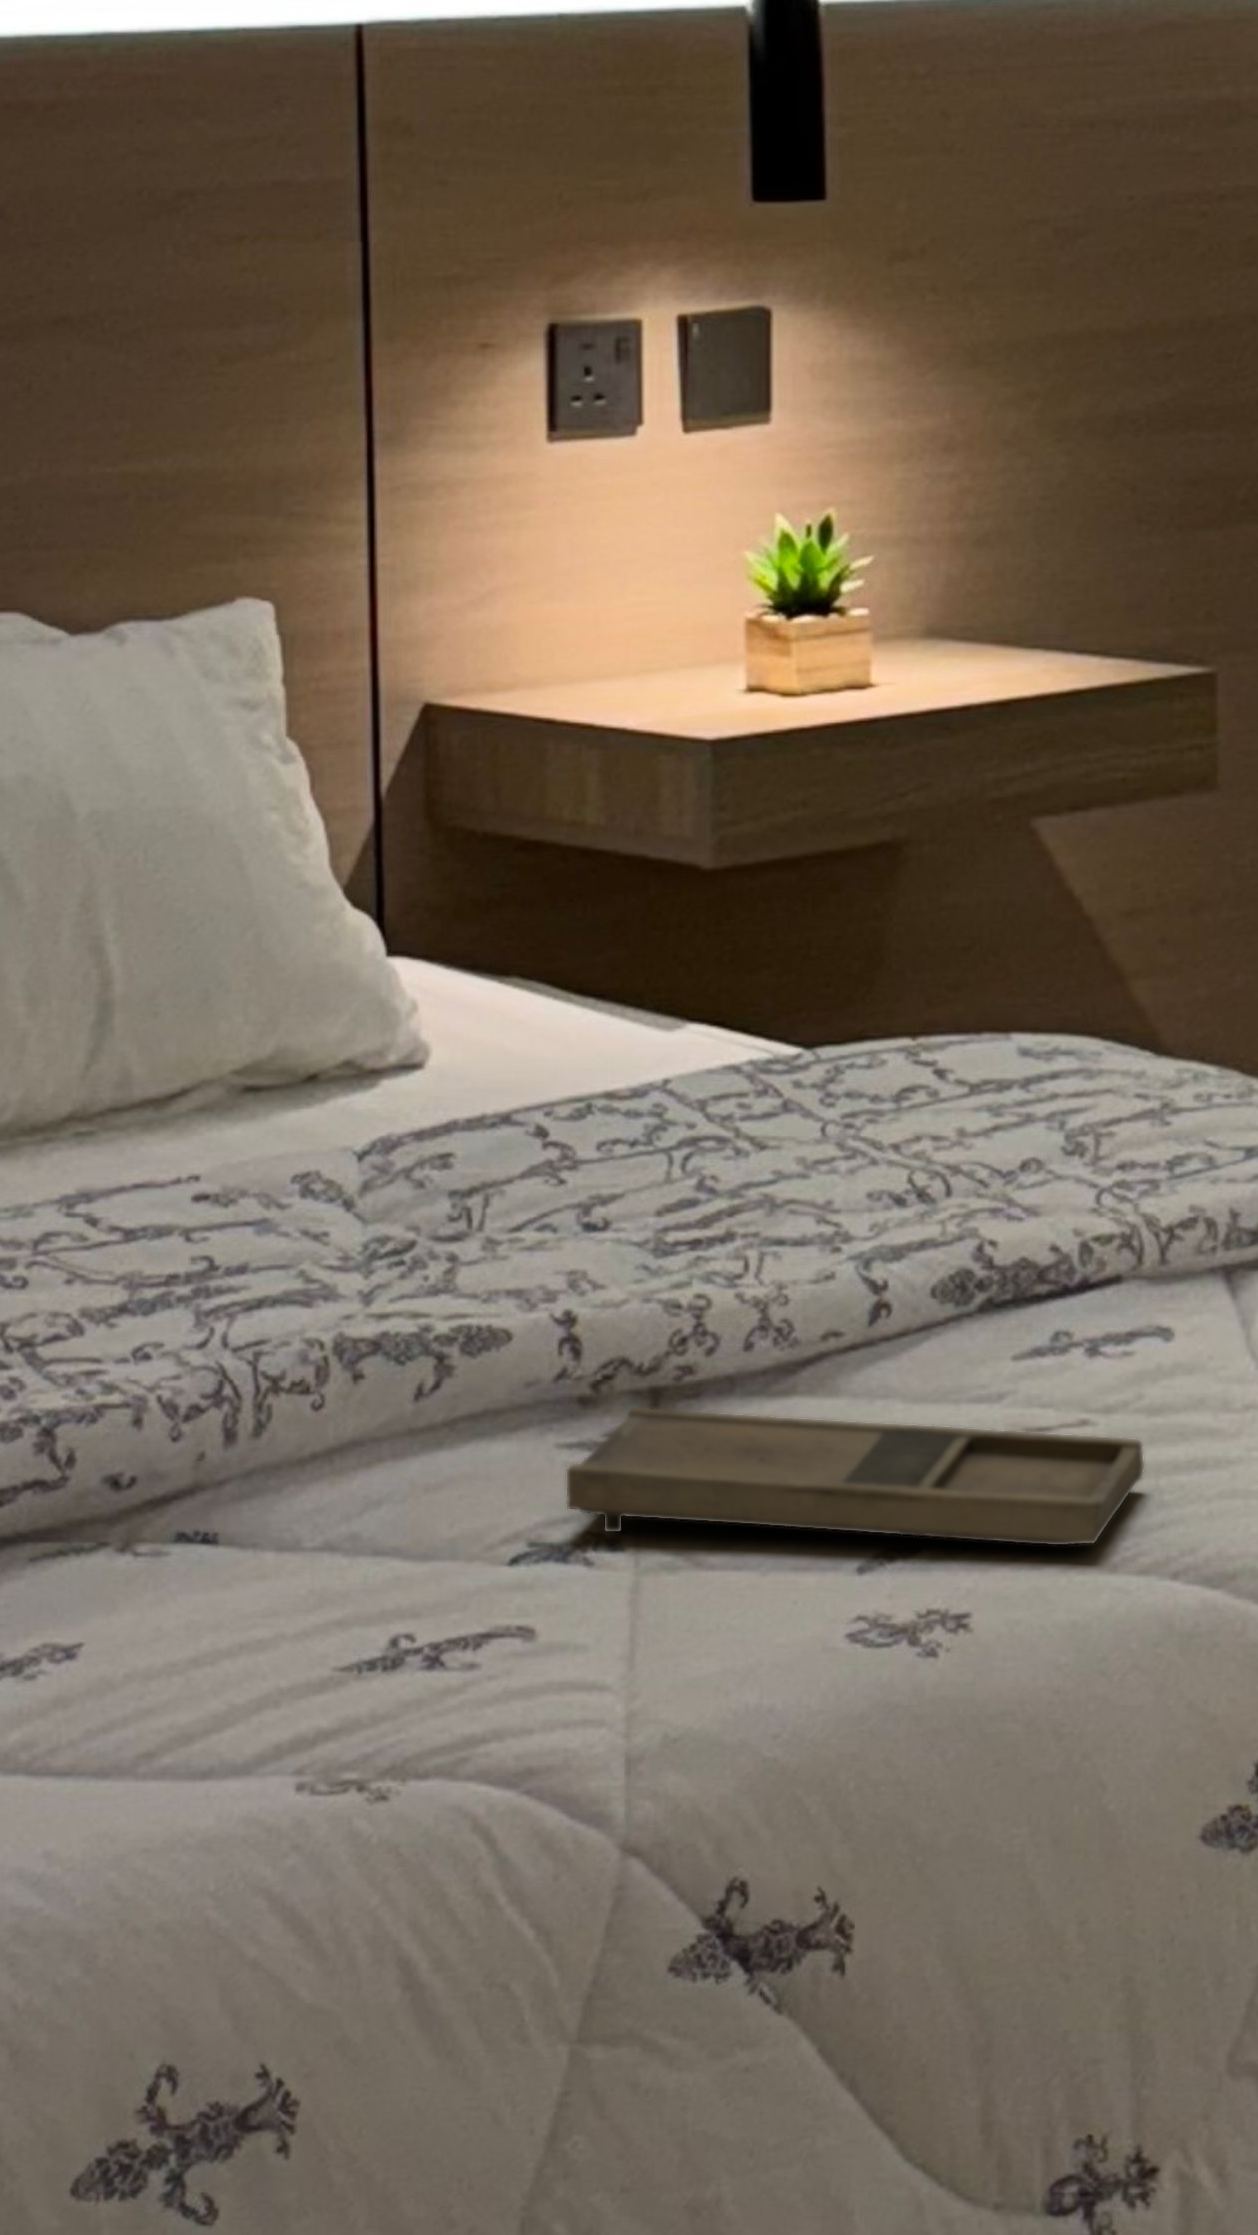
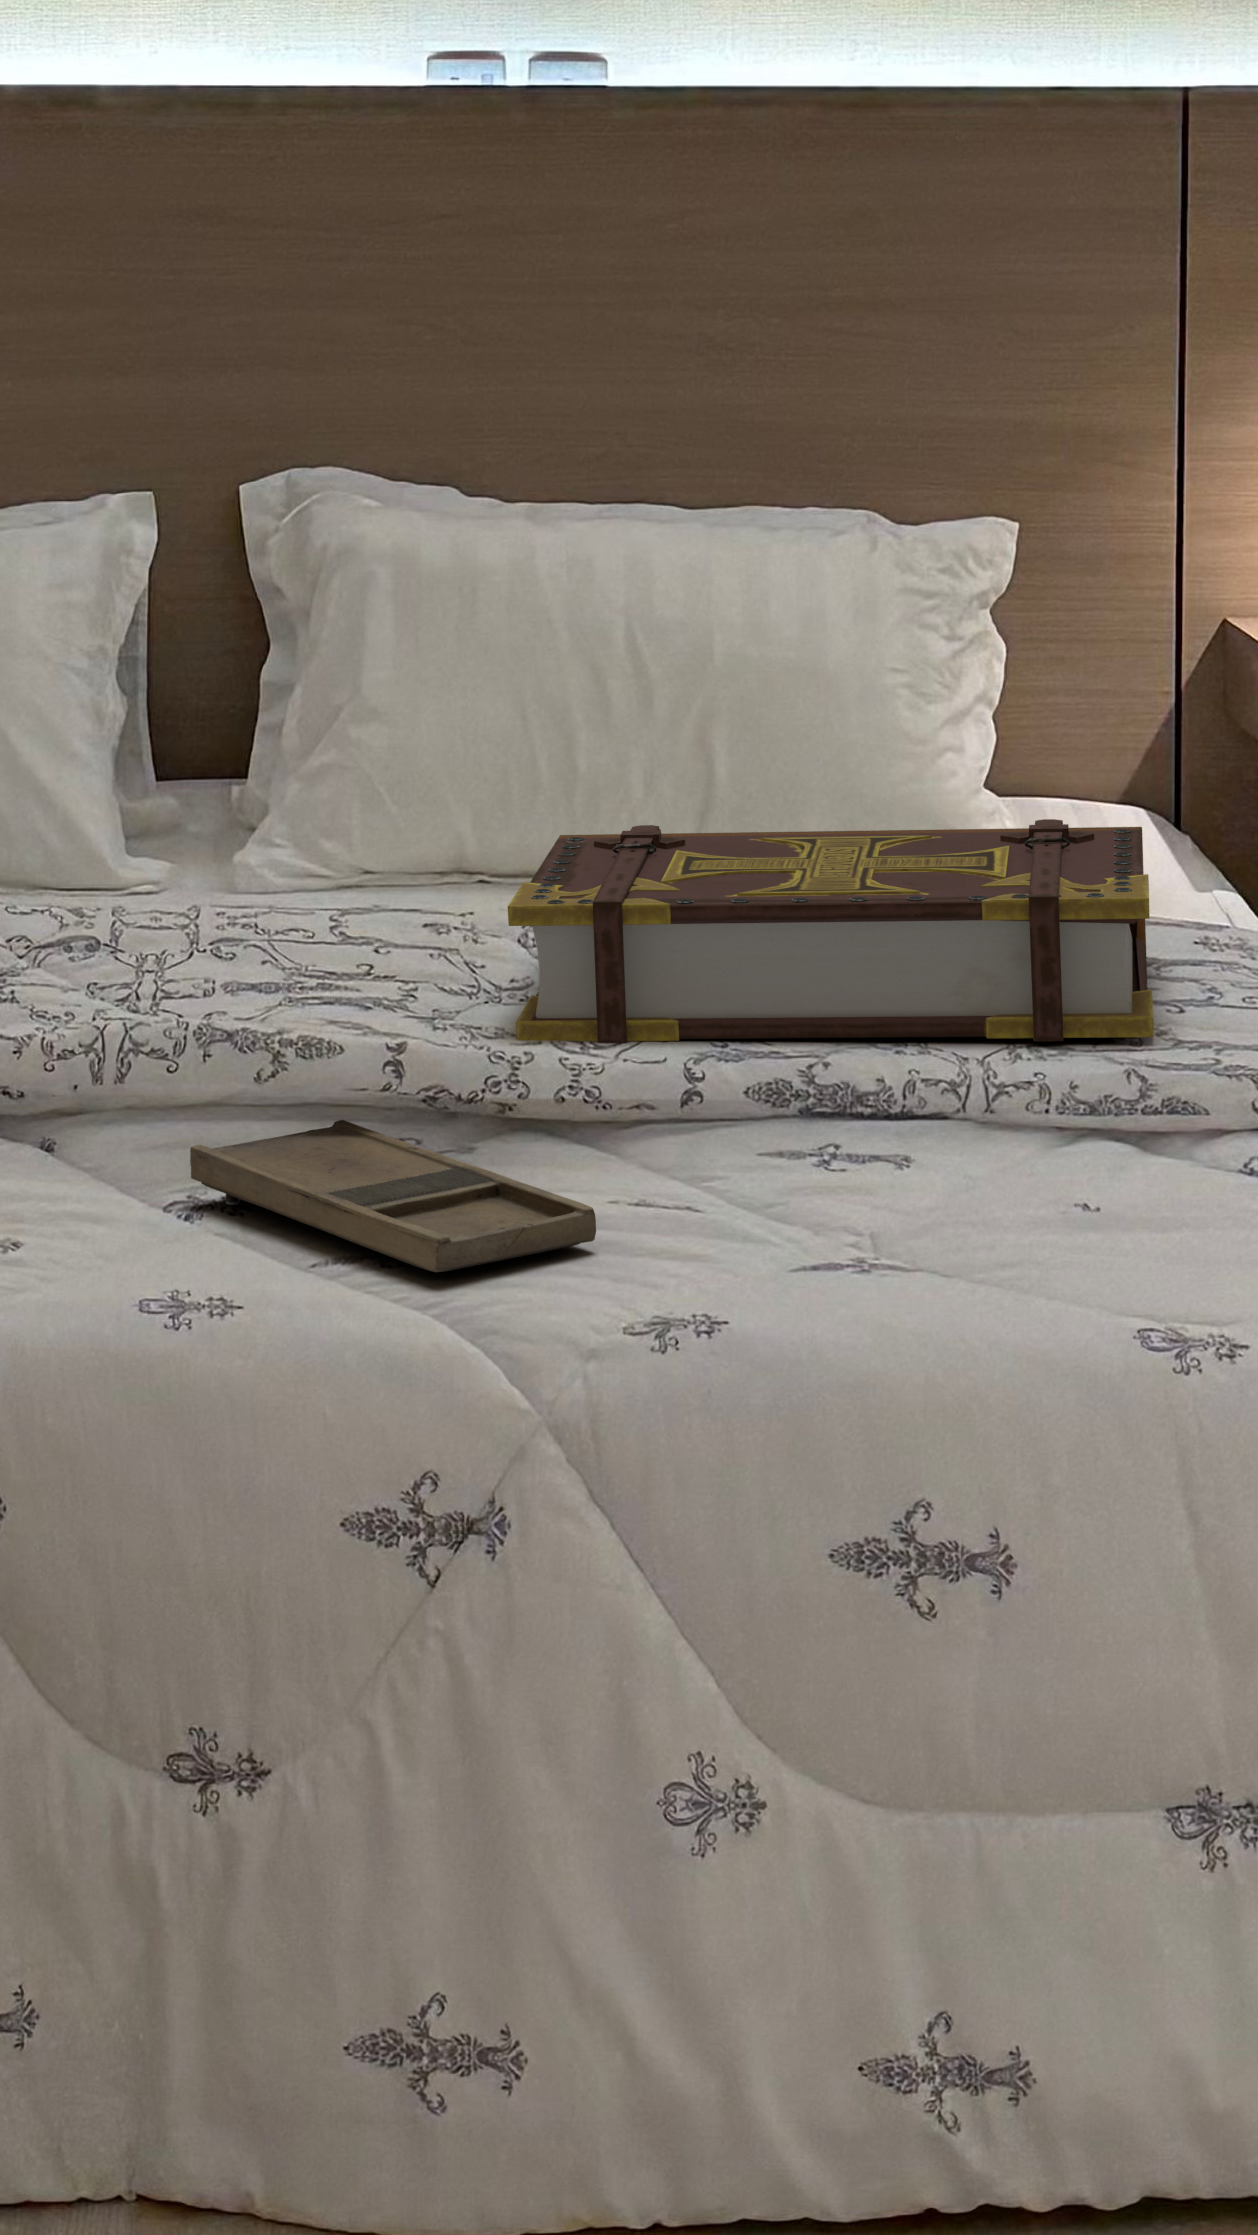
book: none [316,951,1228,1289] -> present [508,819,1154,1043]

